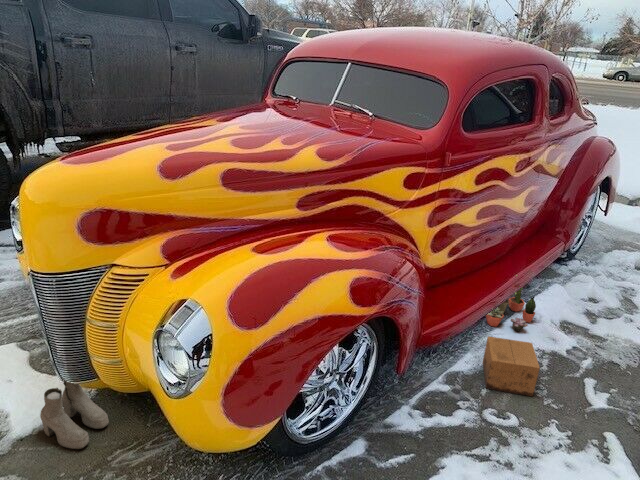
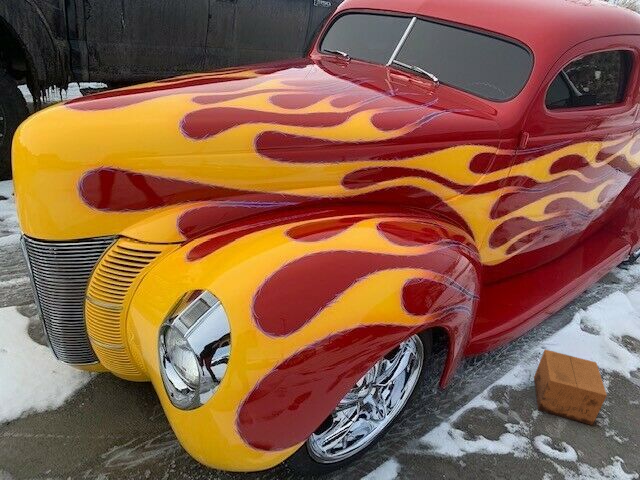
potted plant: present [486,275,536,331] -> none [539,273,598,343]
boots: present [40,380,109,449] -> none [30,353,107,442]

